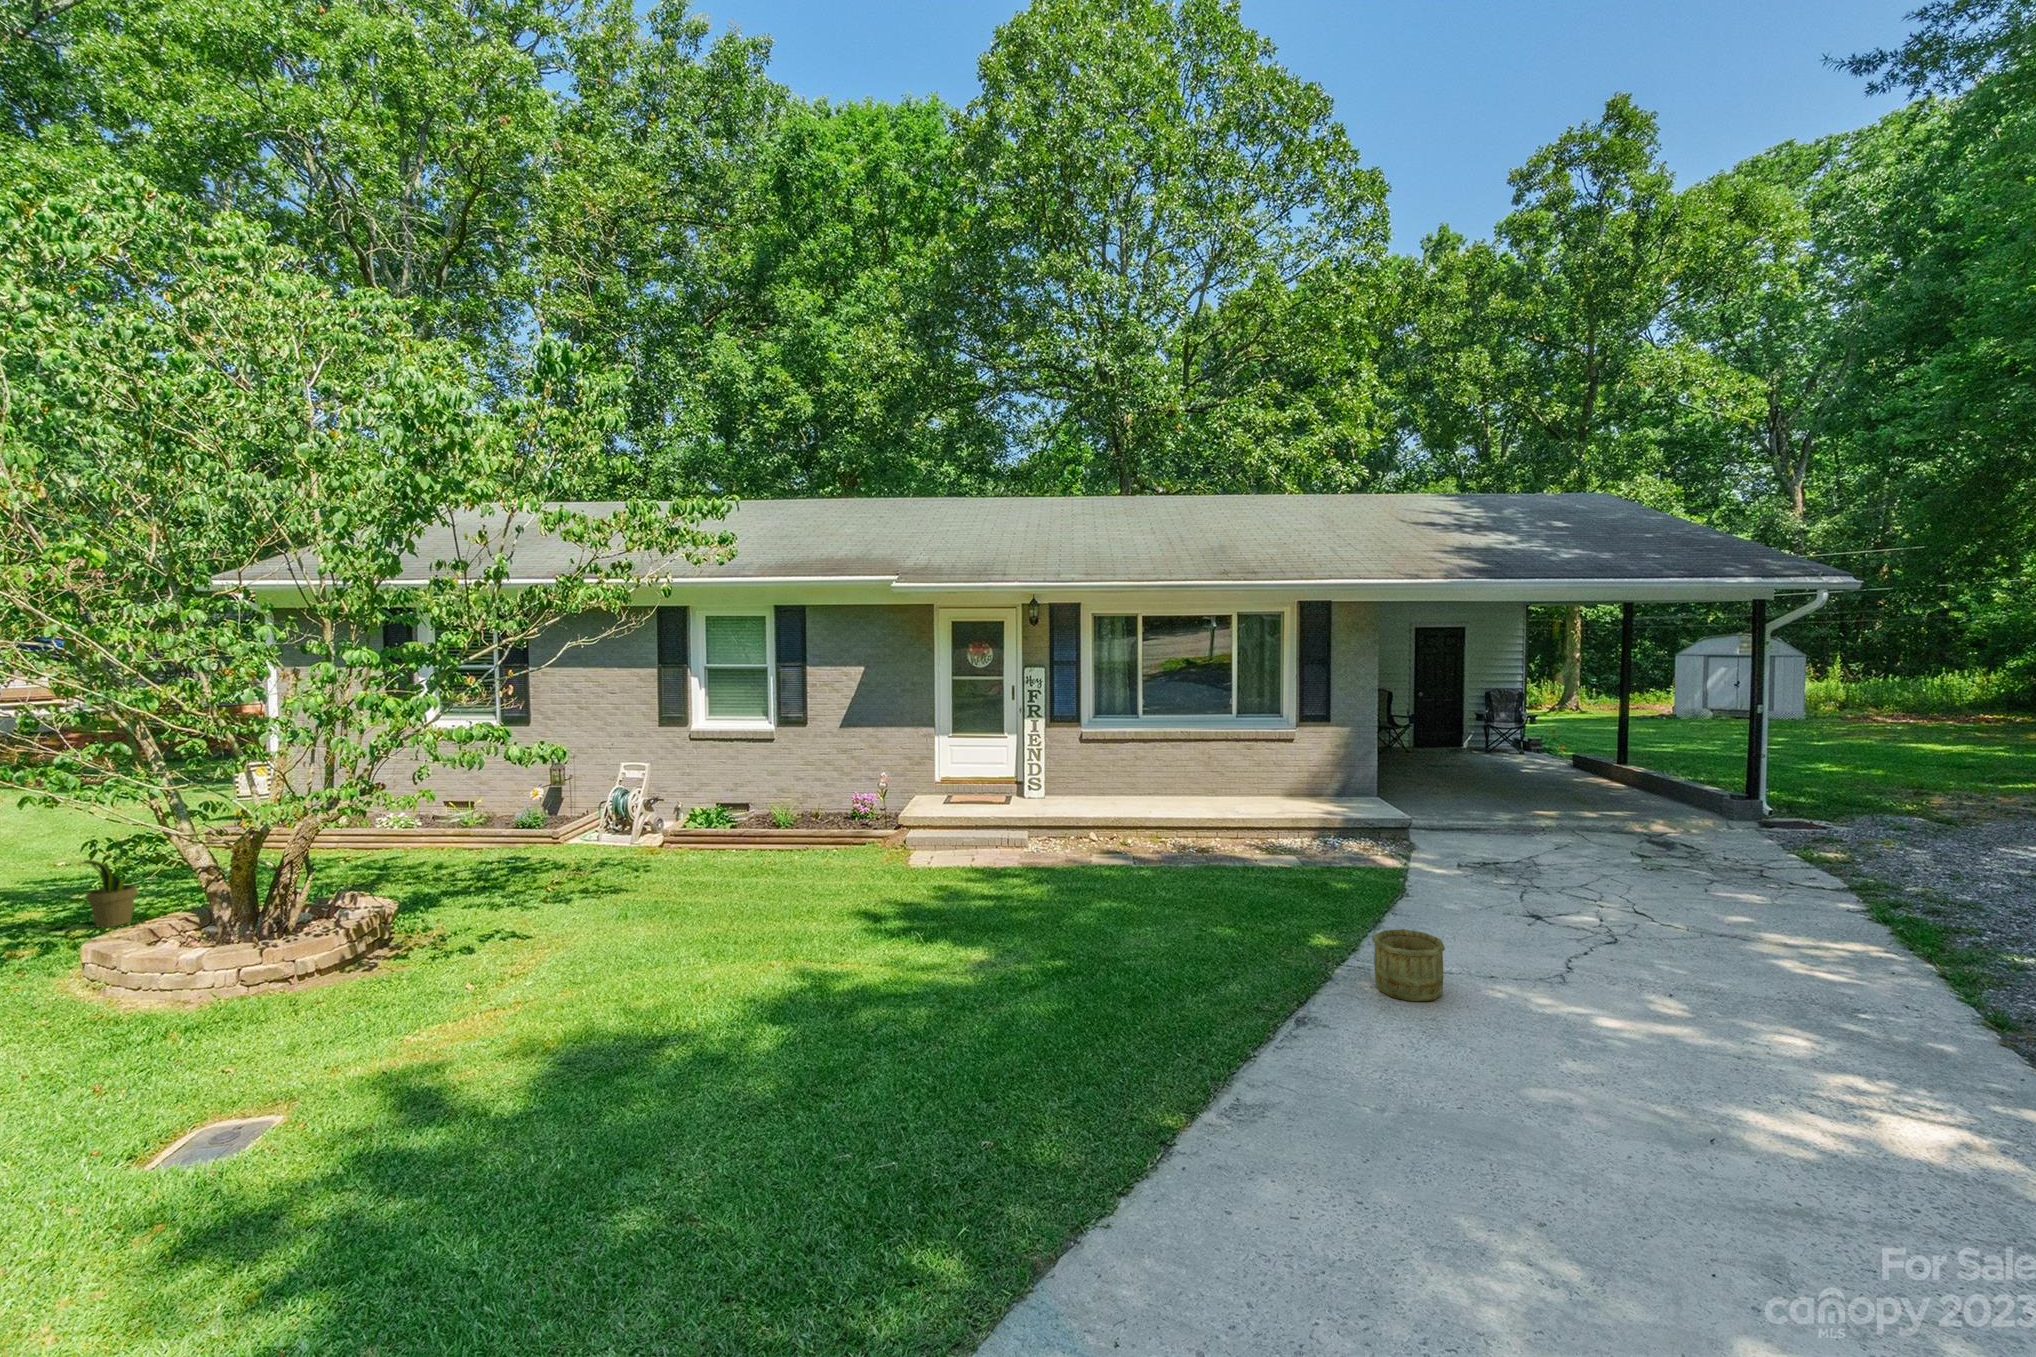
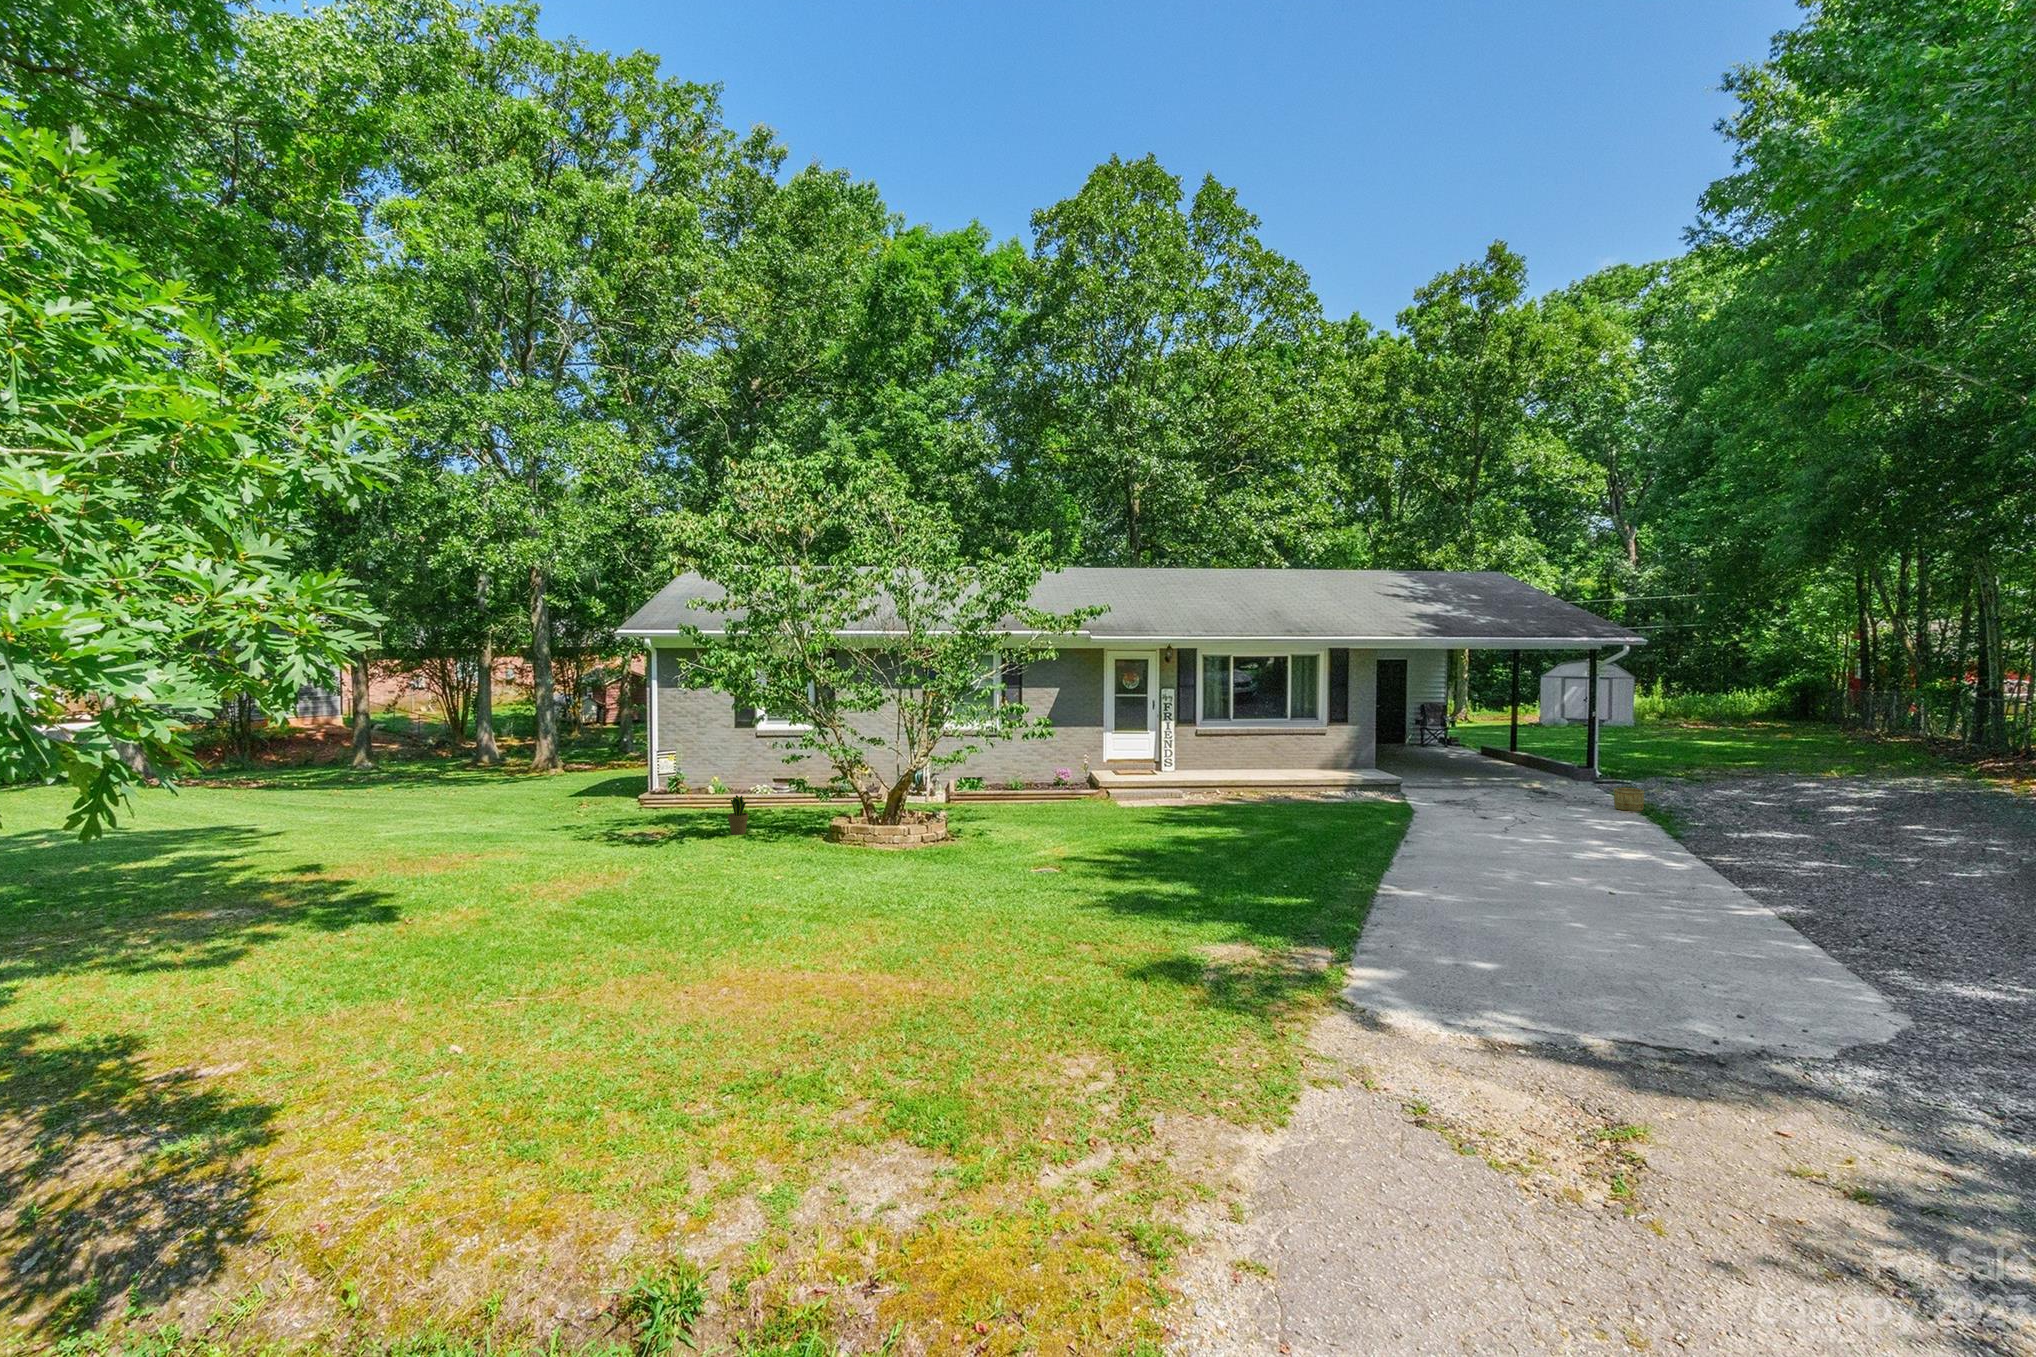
wooden bucket: present [1372,929,1445,1001] -> present [1614,788,1645,811]

